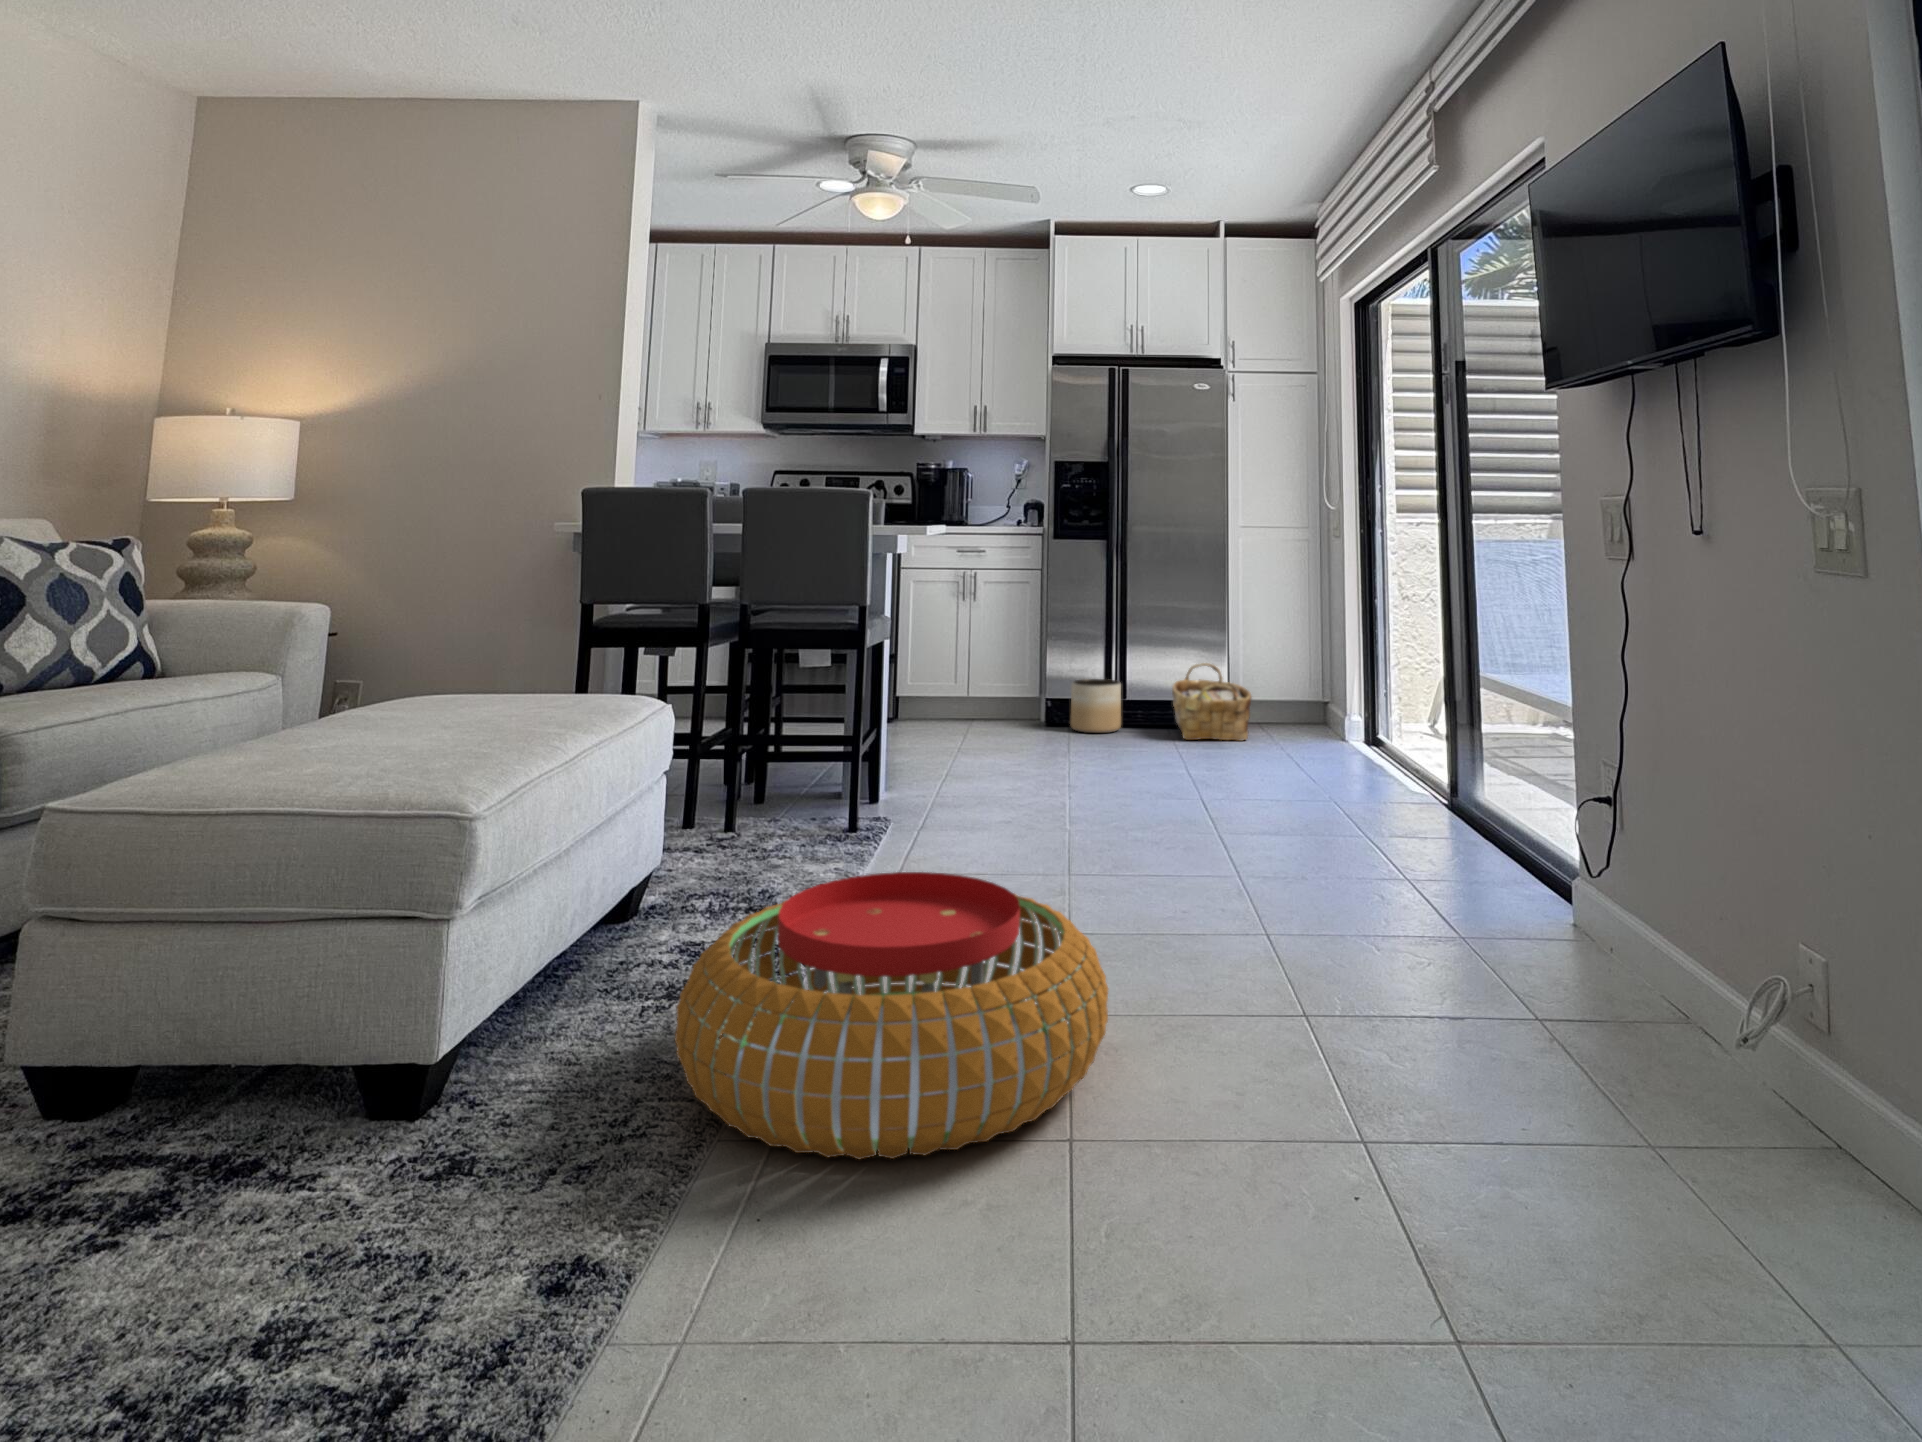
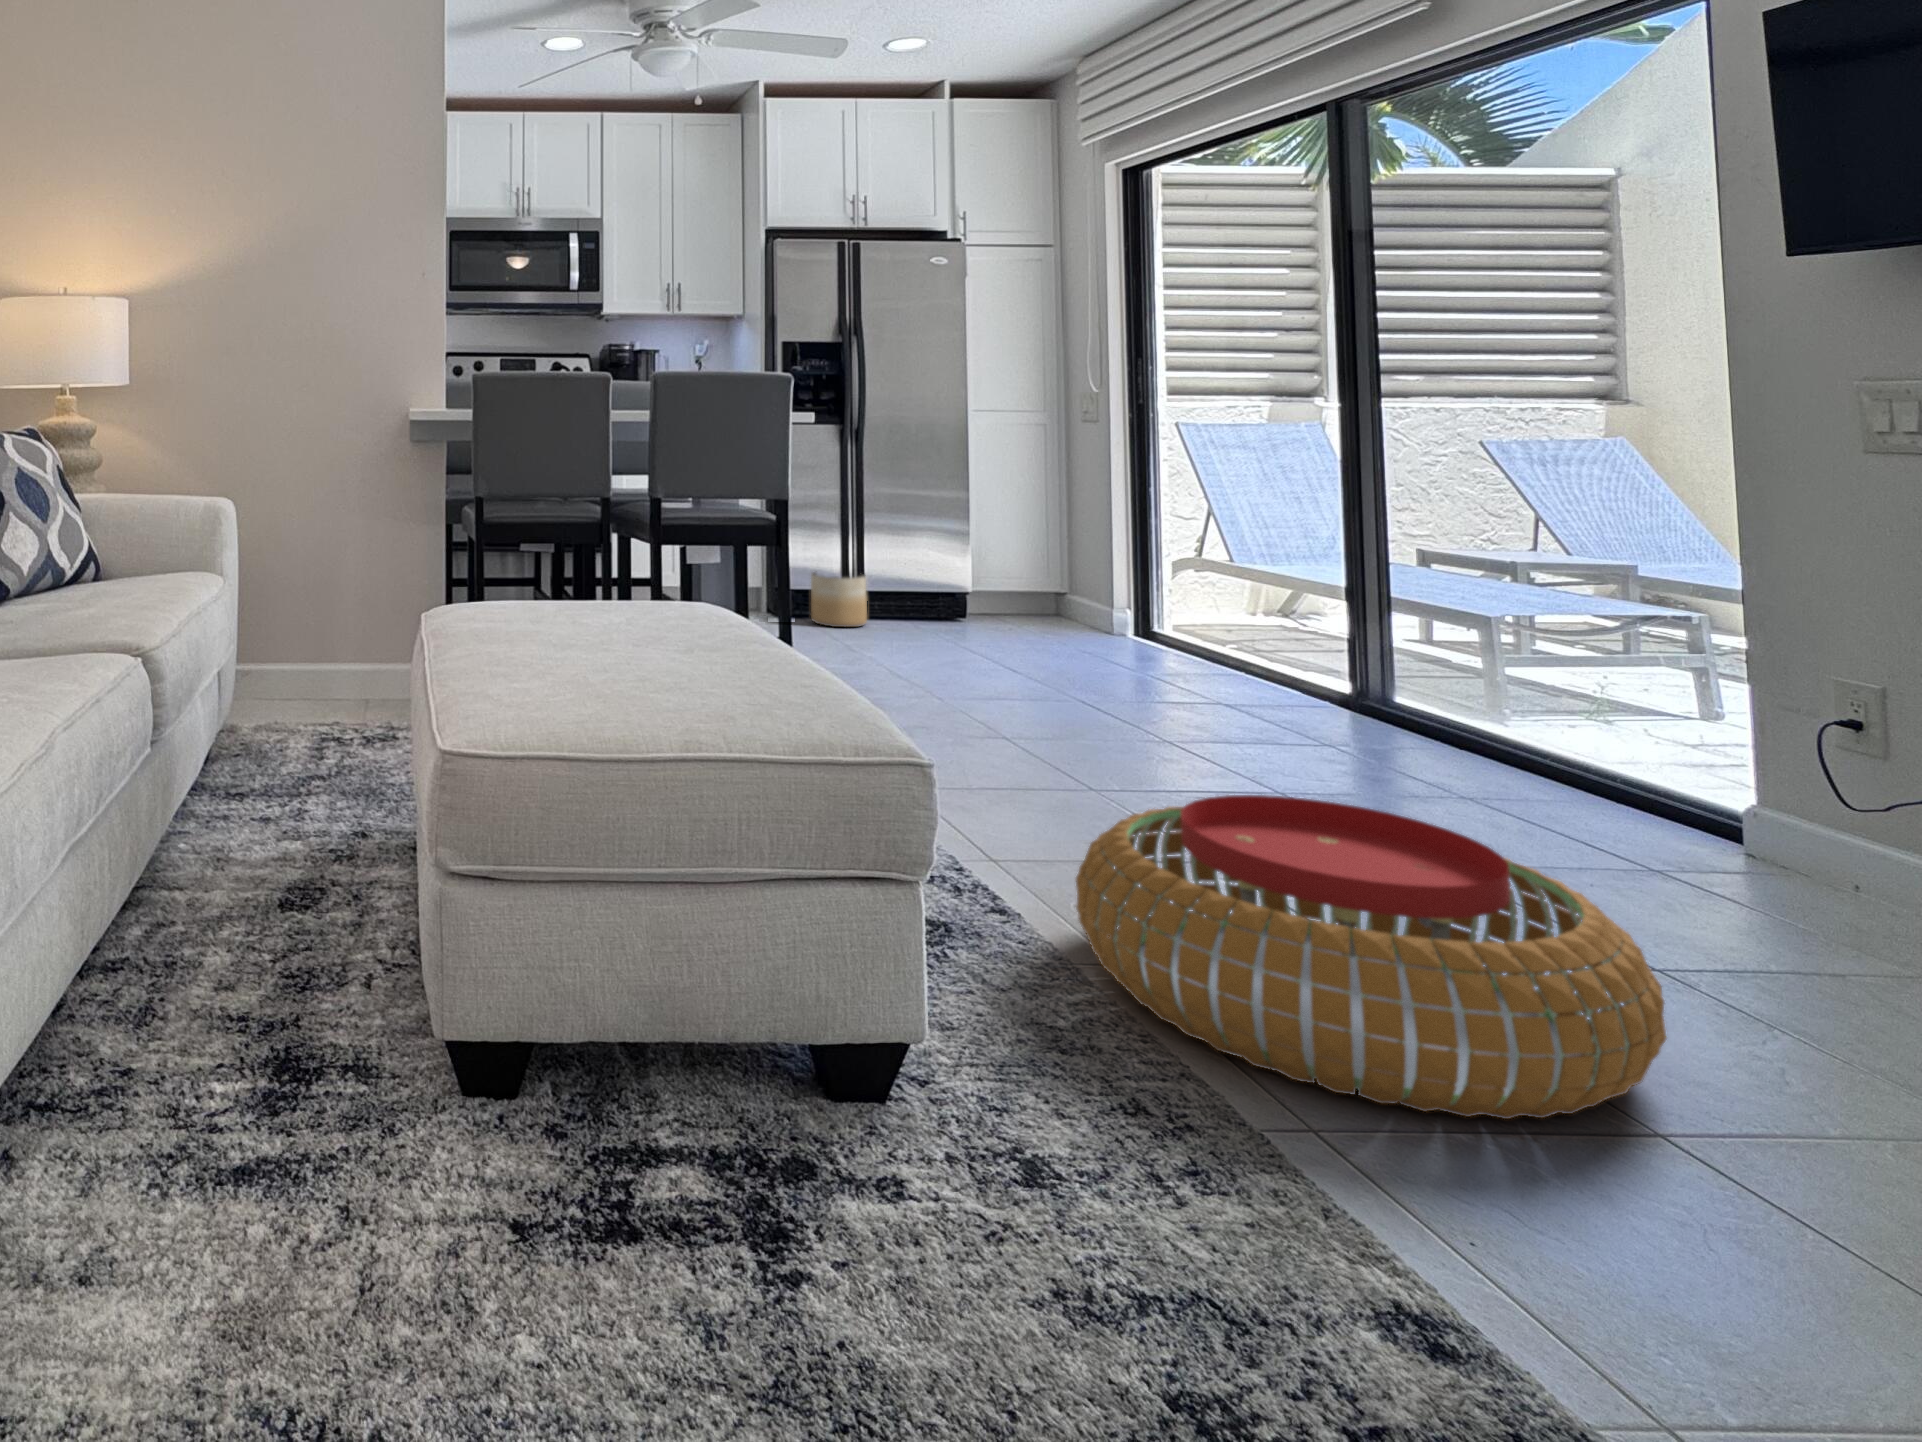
woven basket: present [1172,663,1251,741] -> none [919,554,1020,635]

